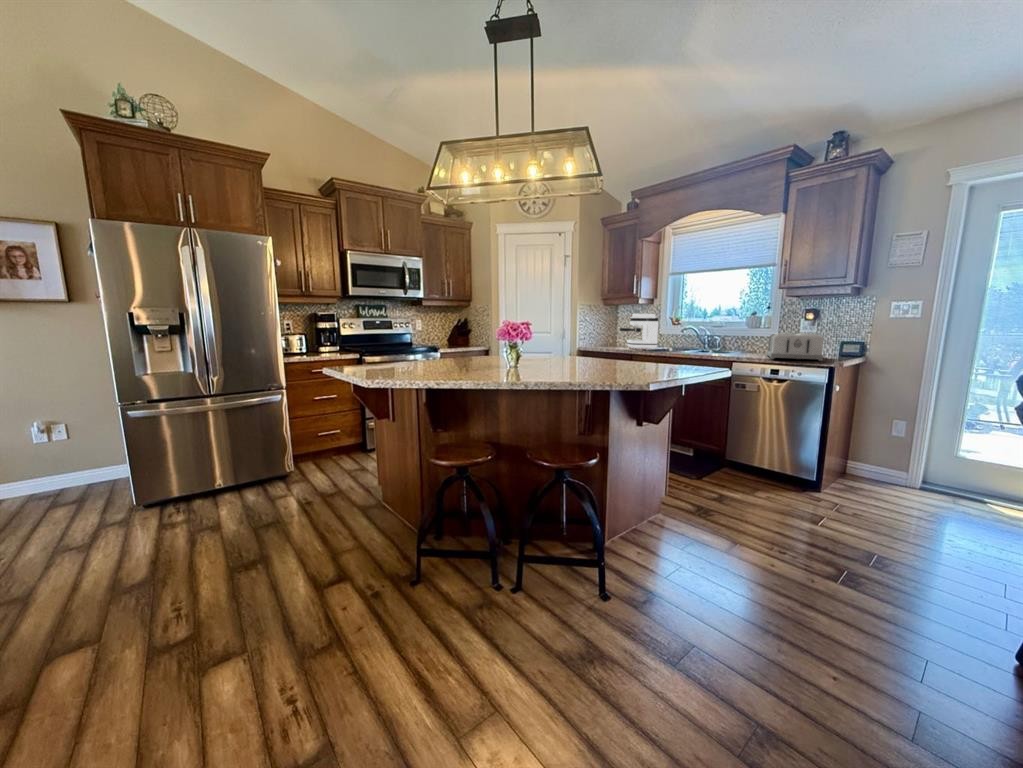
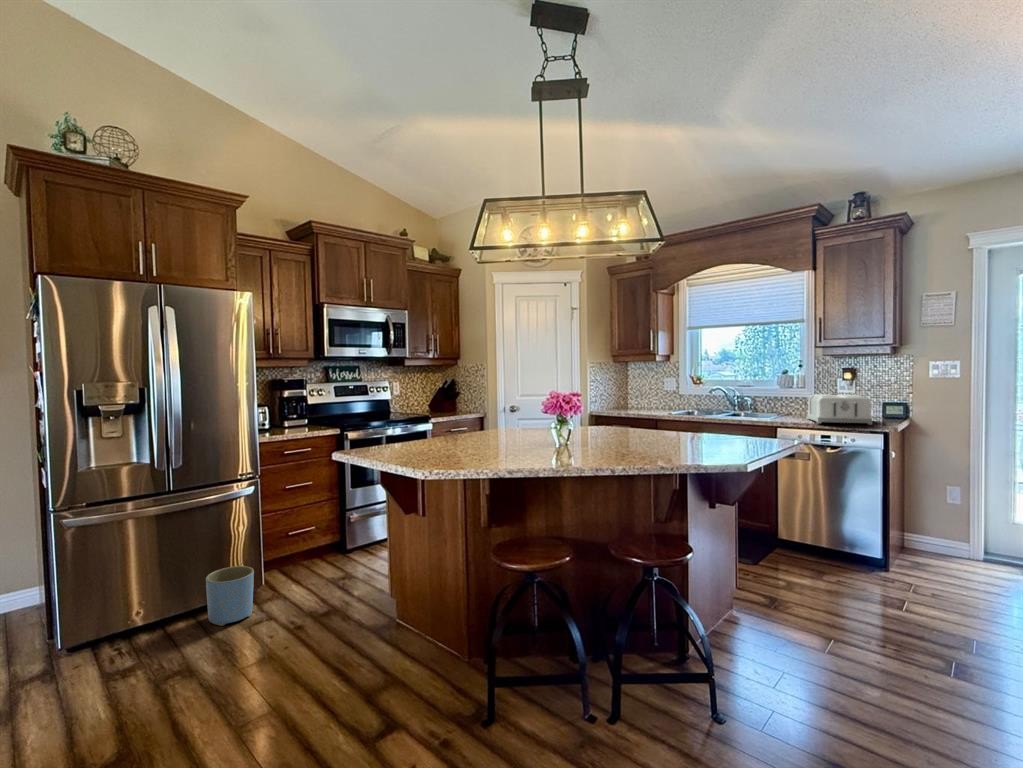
coffee maker: present [620,314,658,349] -> none [636,373,680,412]
planter: none [242,457,280,500] -> present [206,566,254,626]

